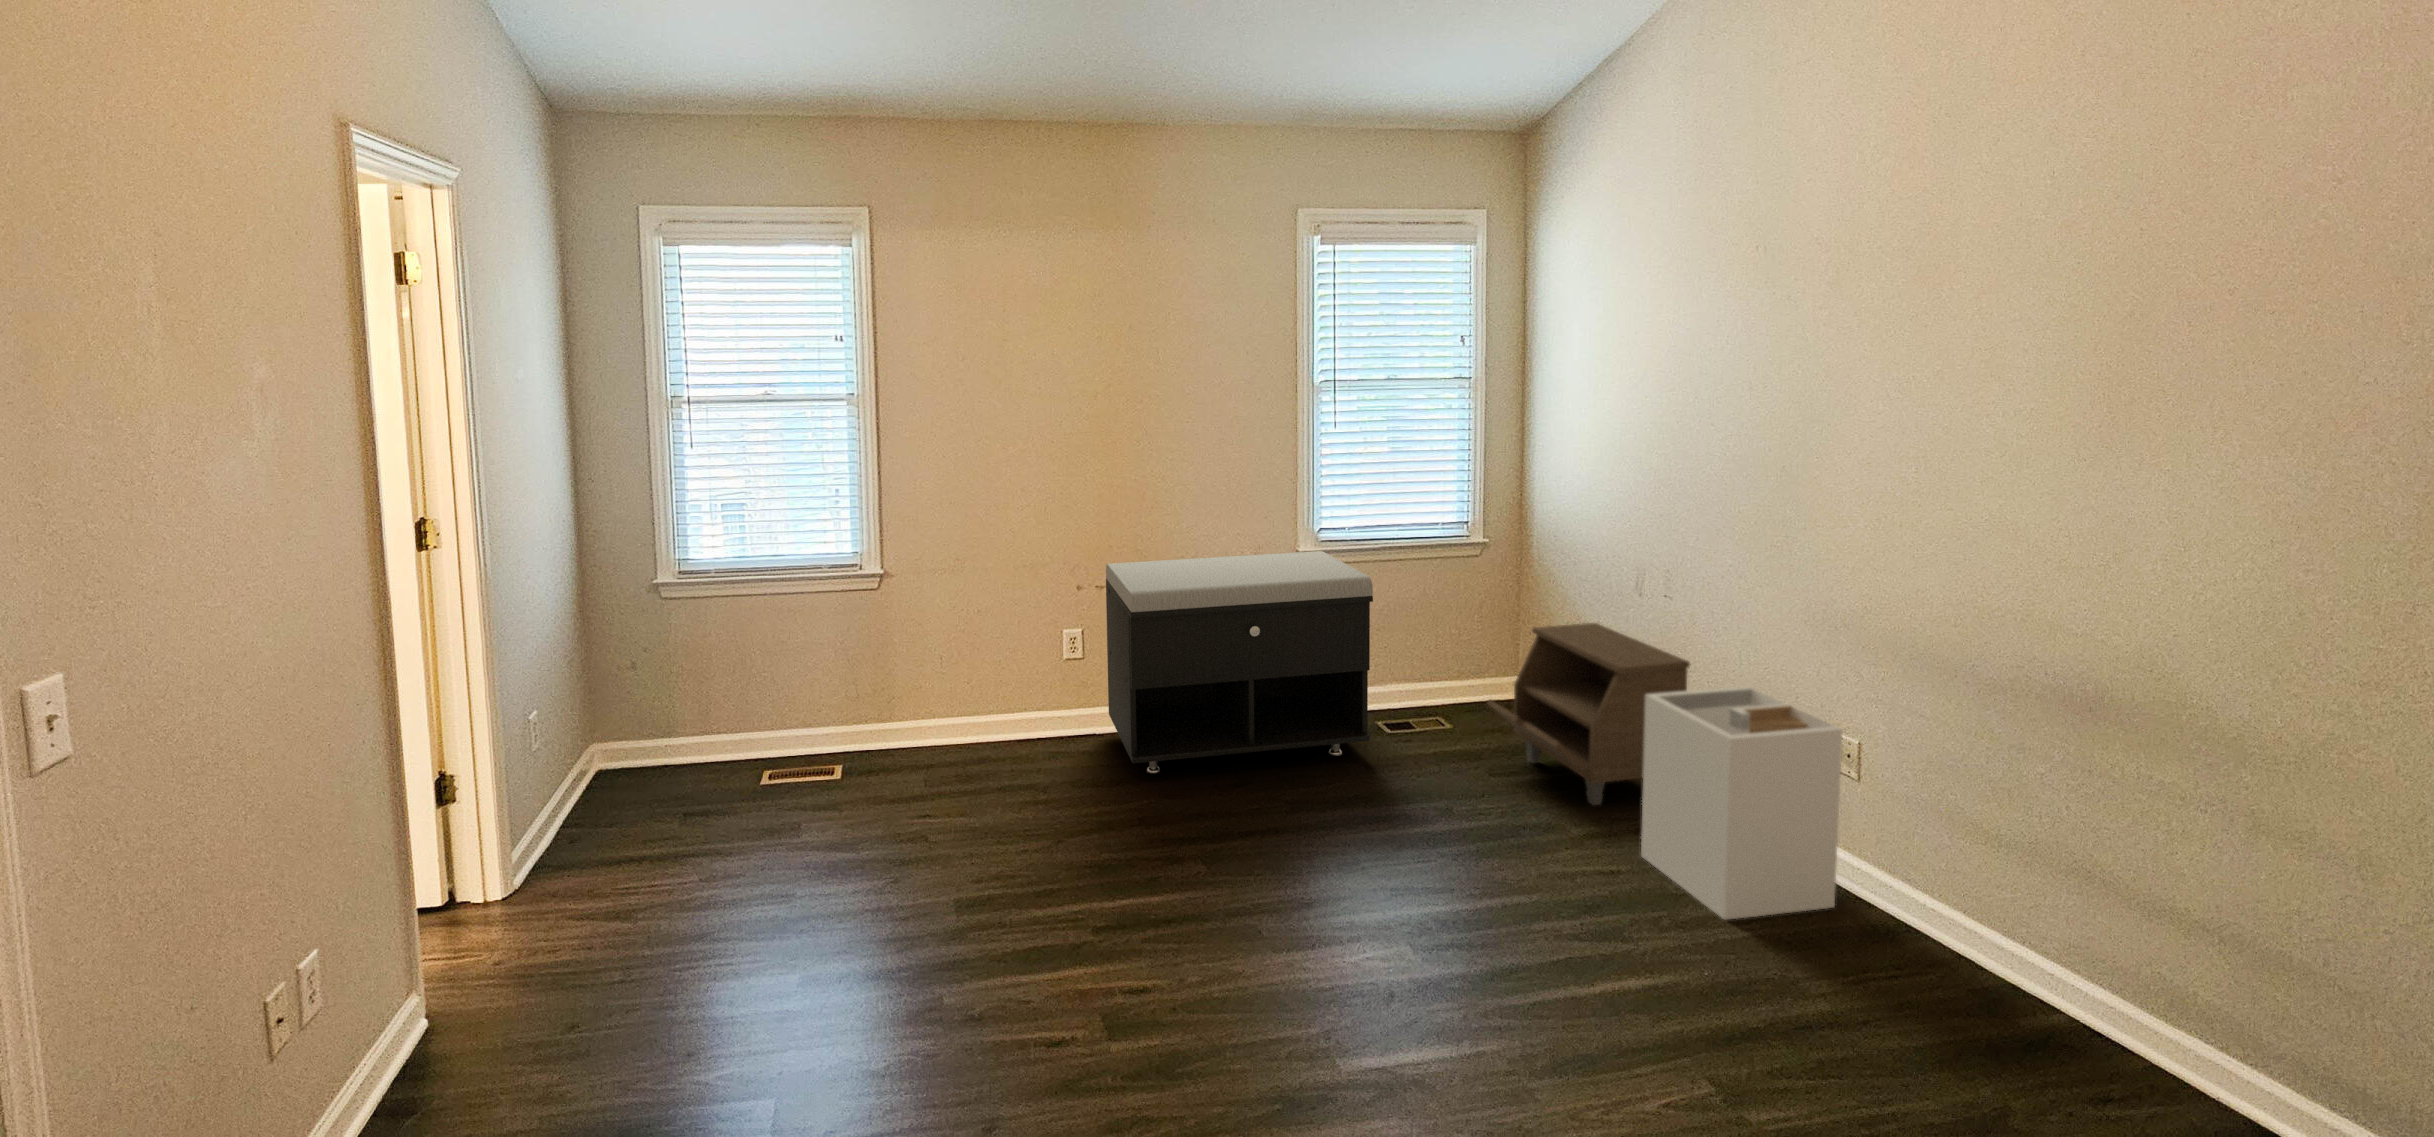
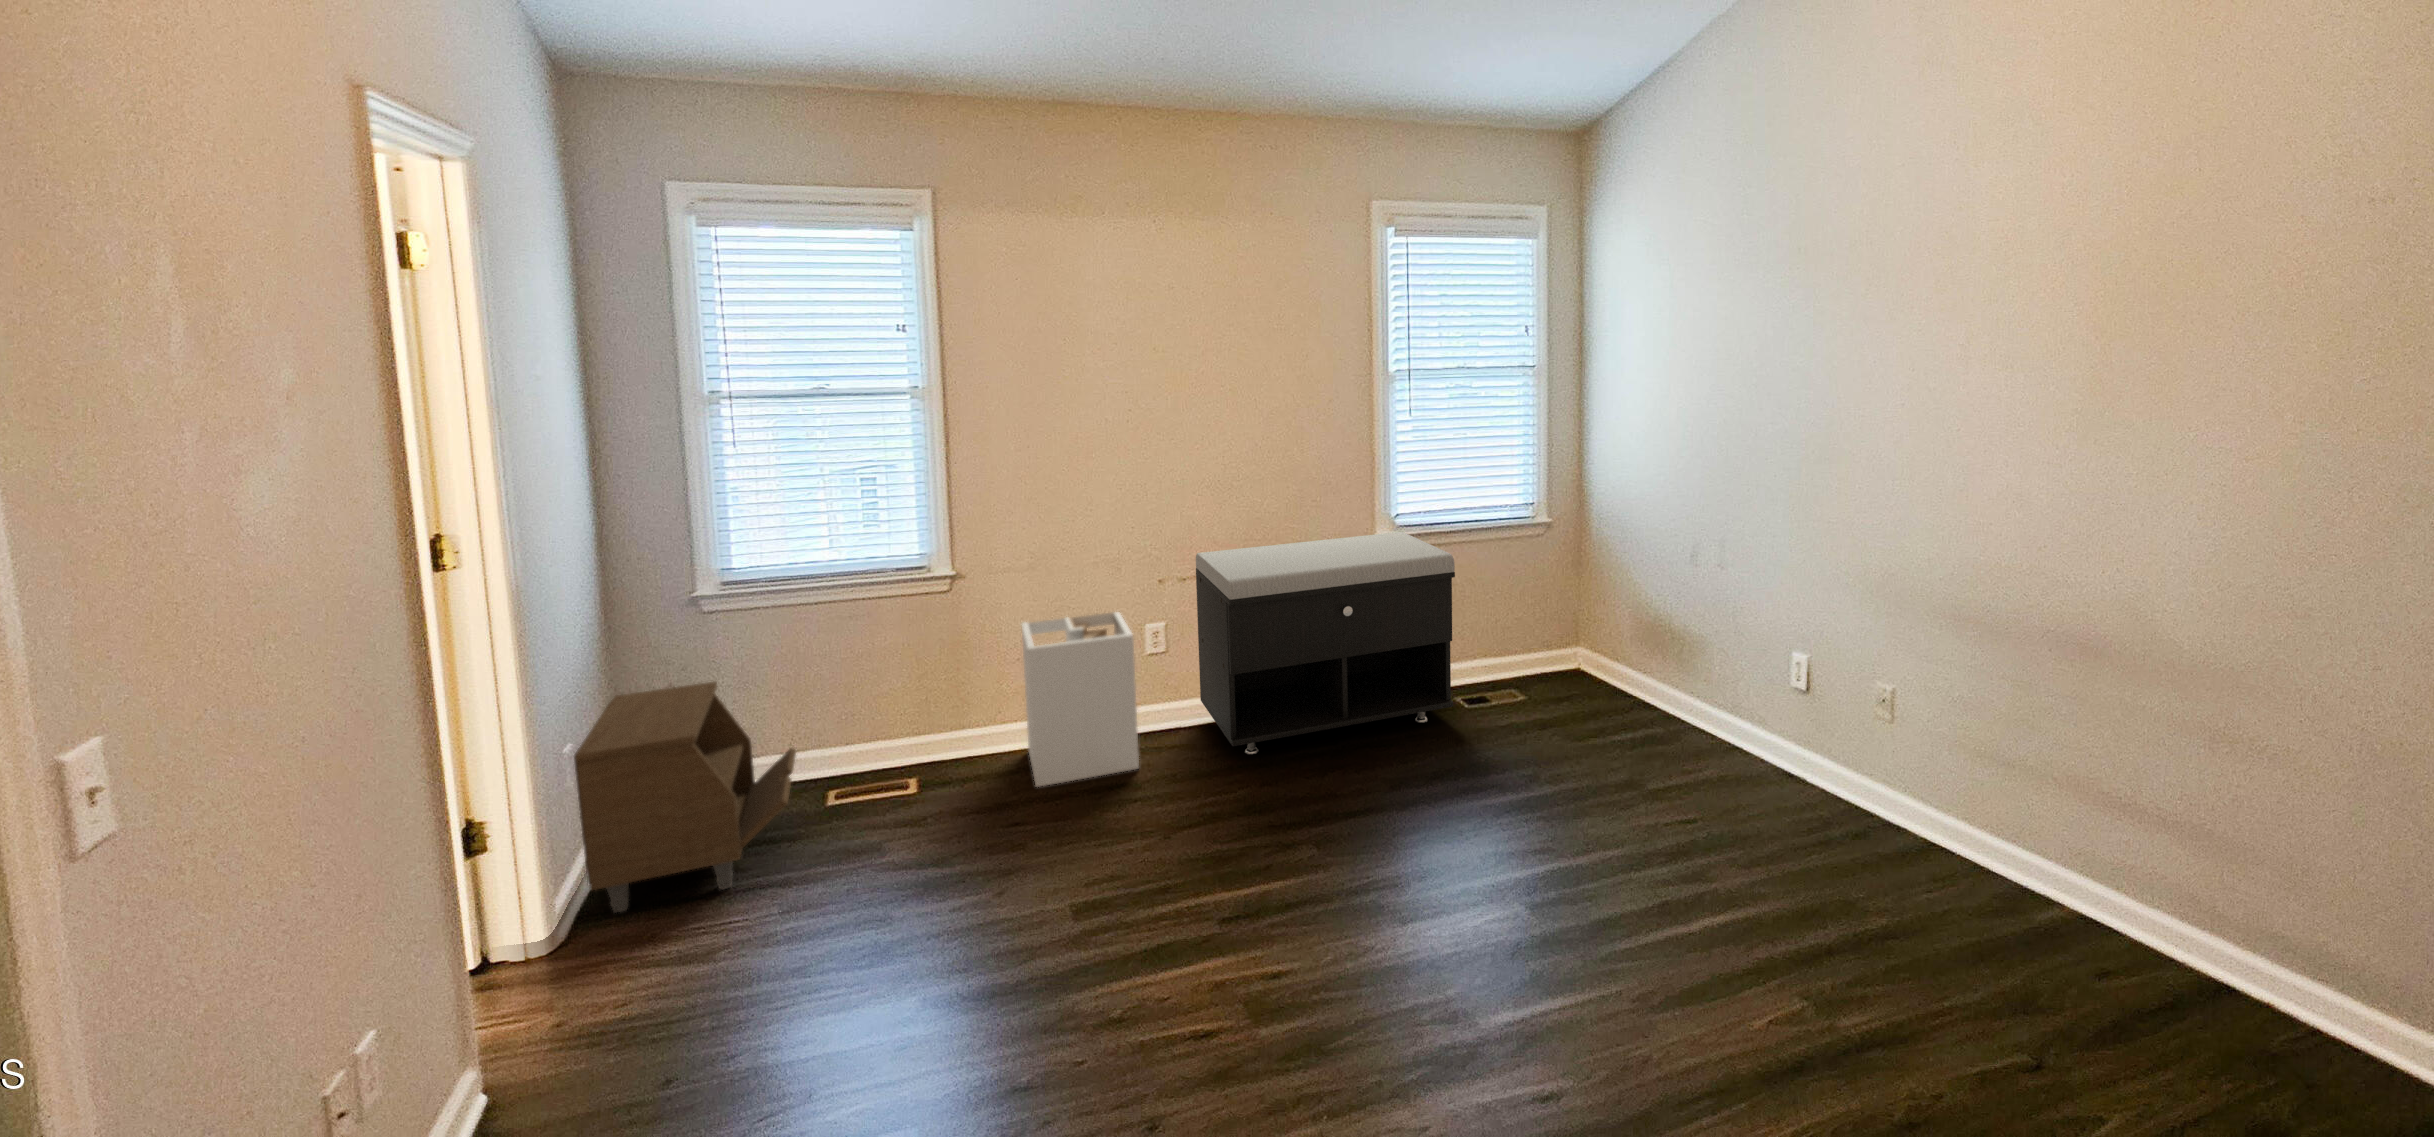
nightstand: present [1488,623,1690,805] -> present [574,682,796,913]
laundry hamper: present [1641,687,1842,920] -> present [1021,612,1139,787]

